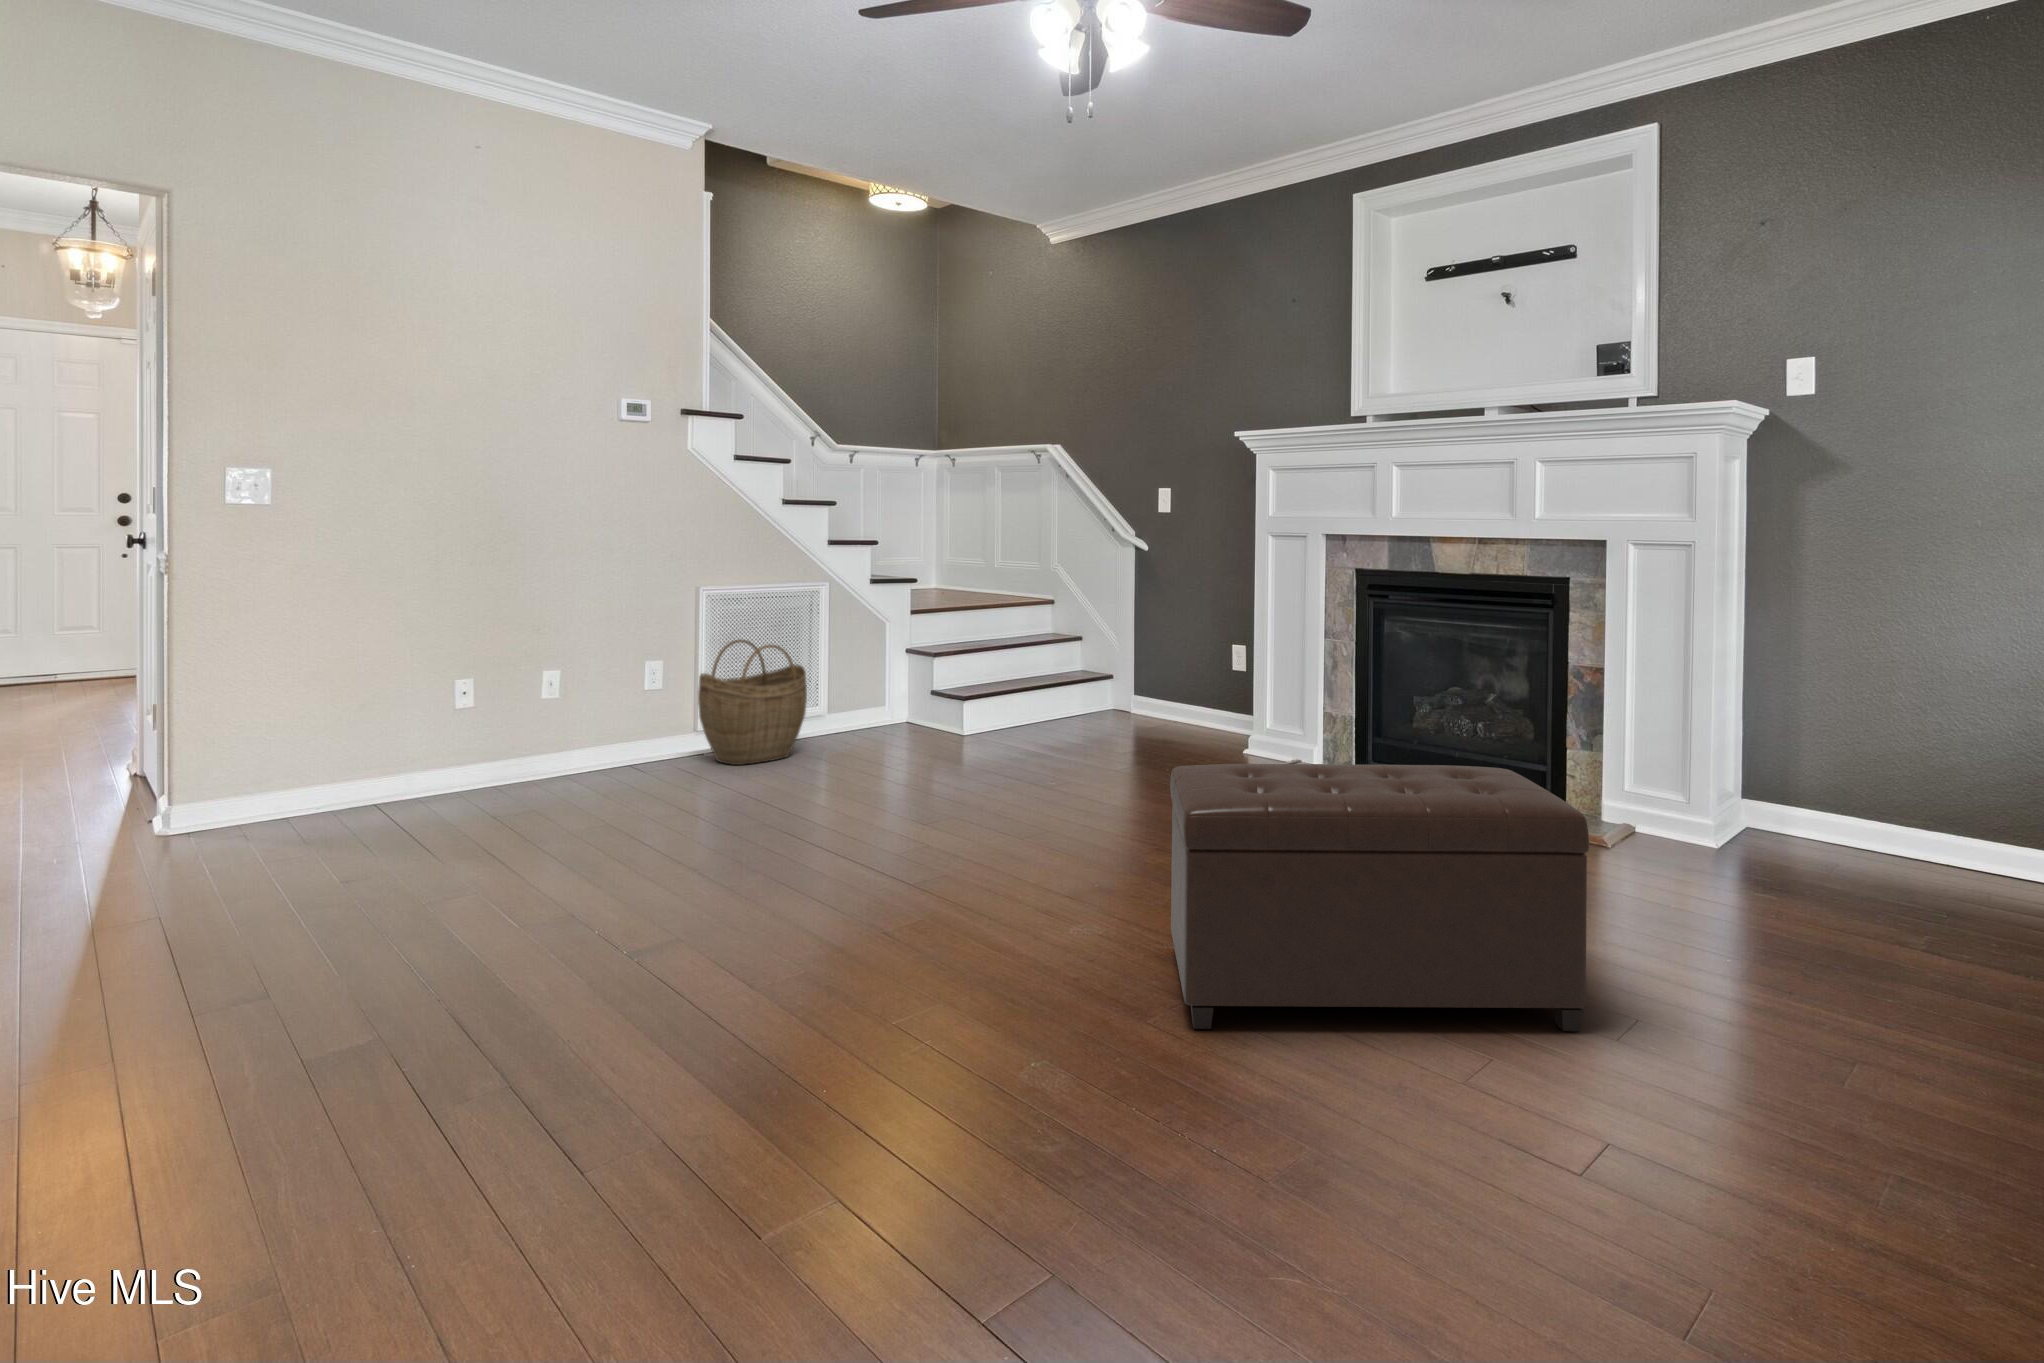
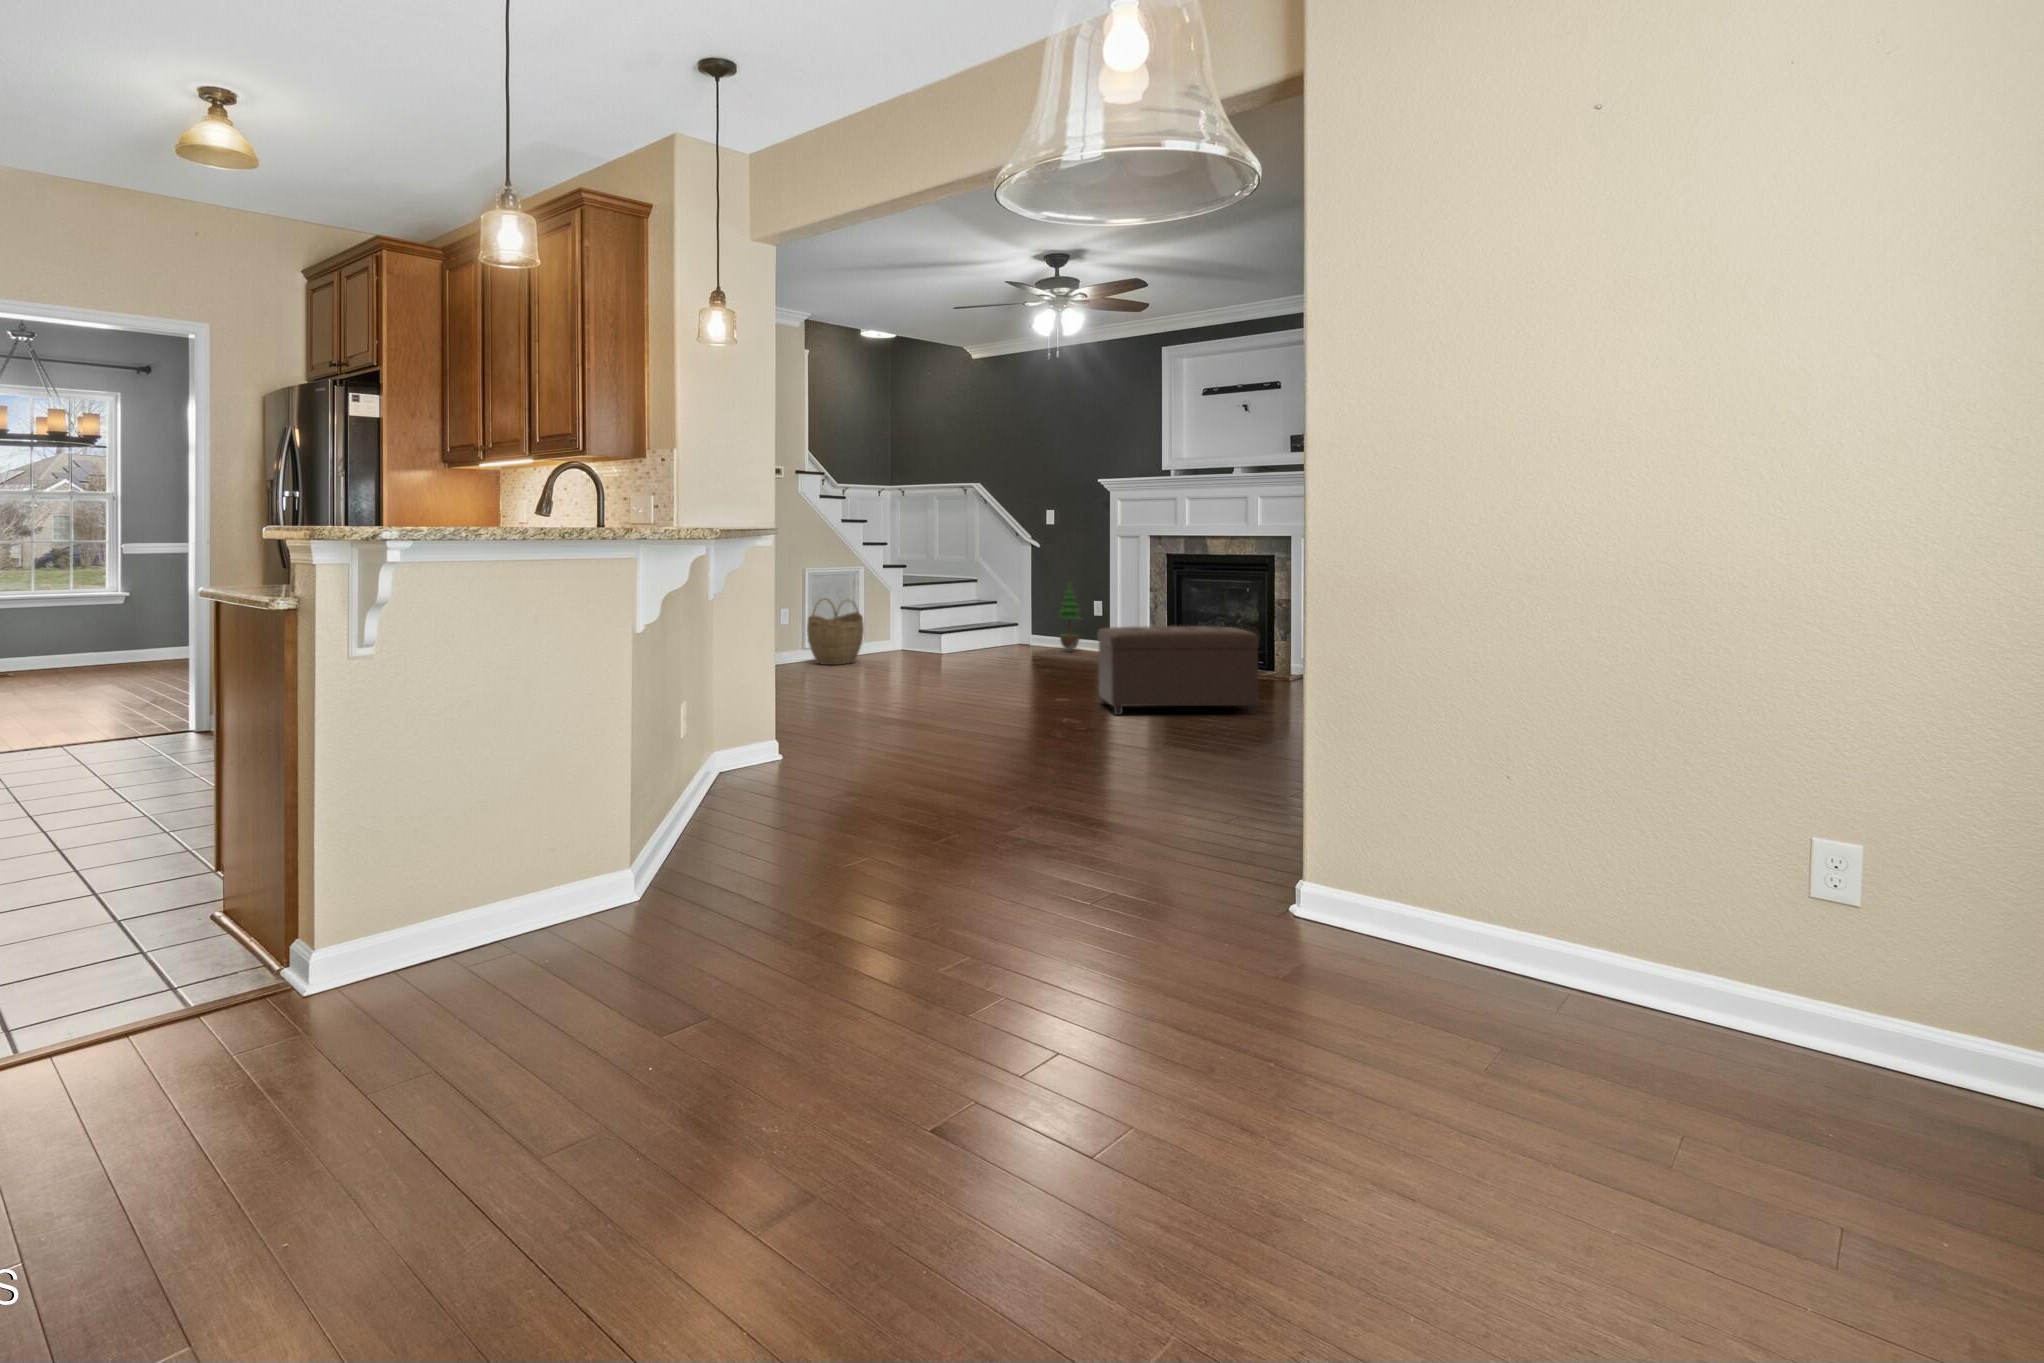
potted tree: none [1169,609,1212,731] -> present [1060,583,1081,651]

